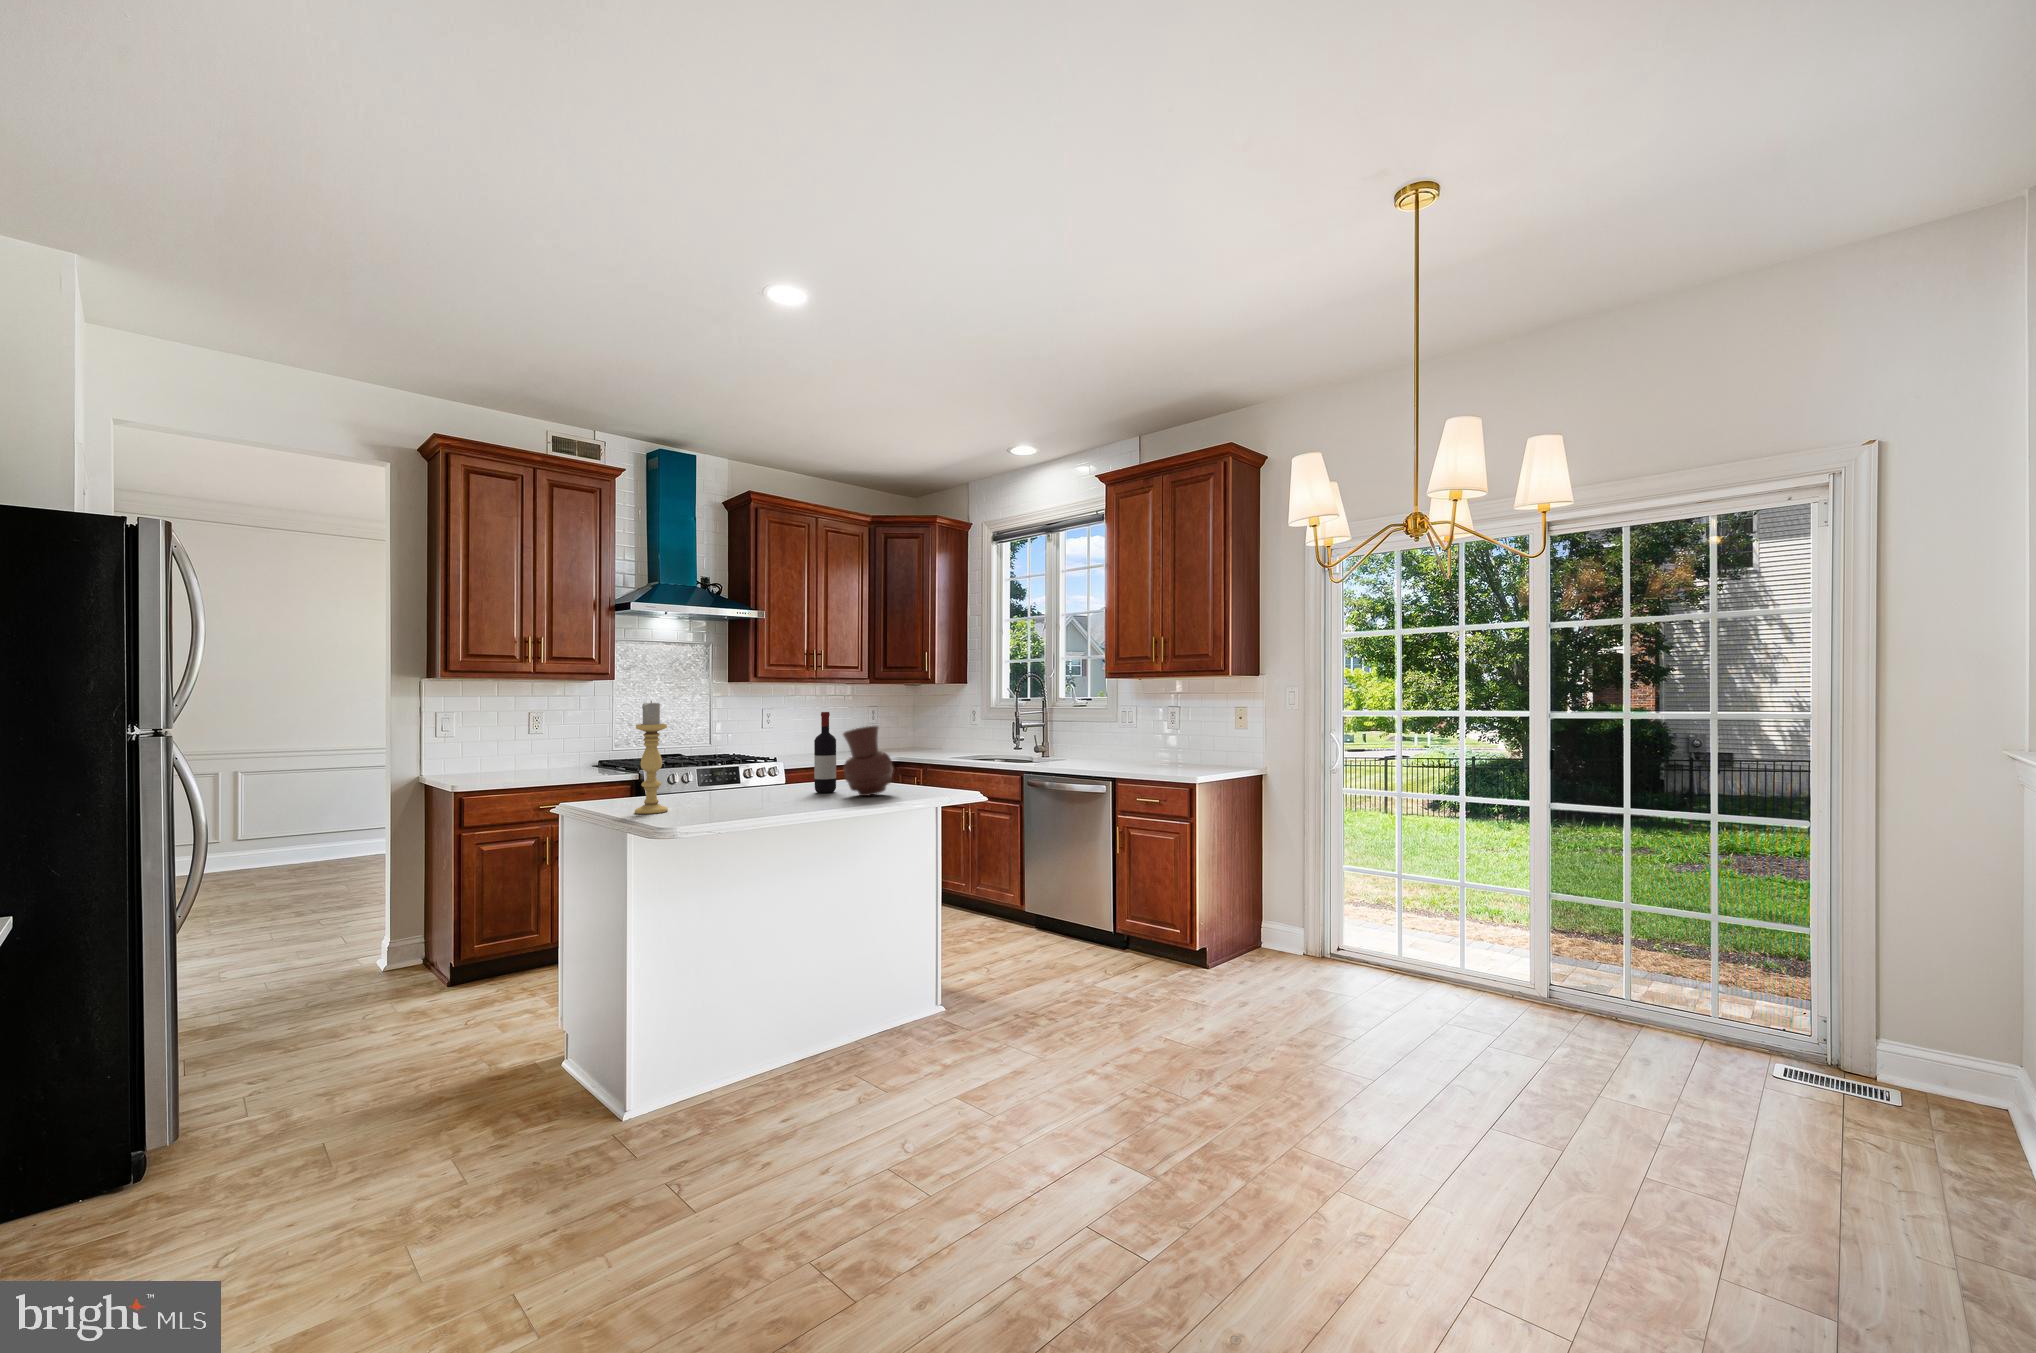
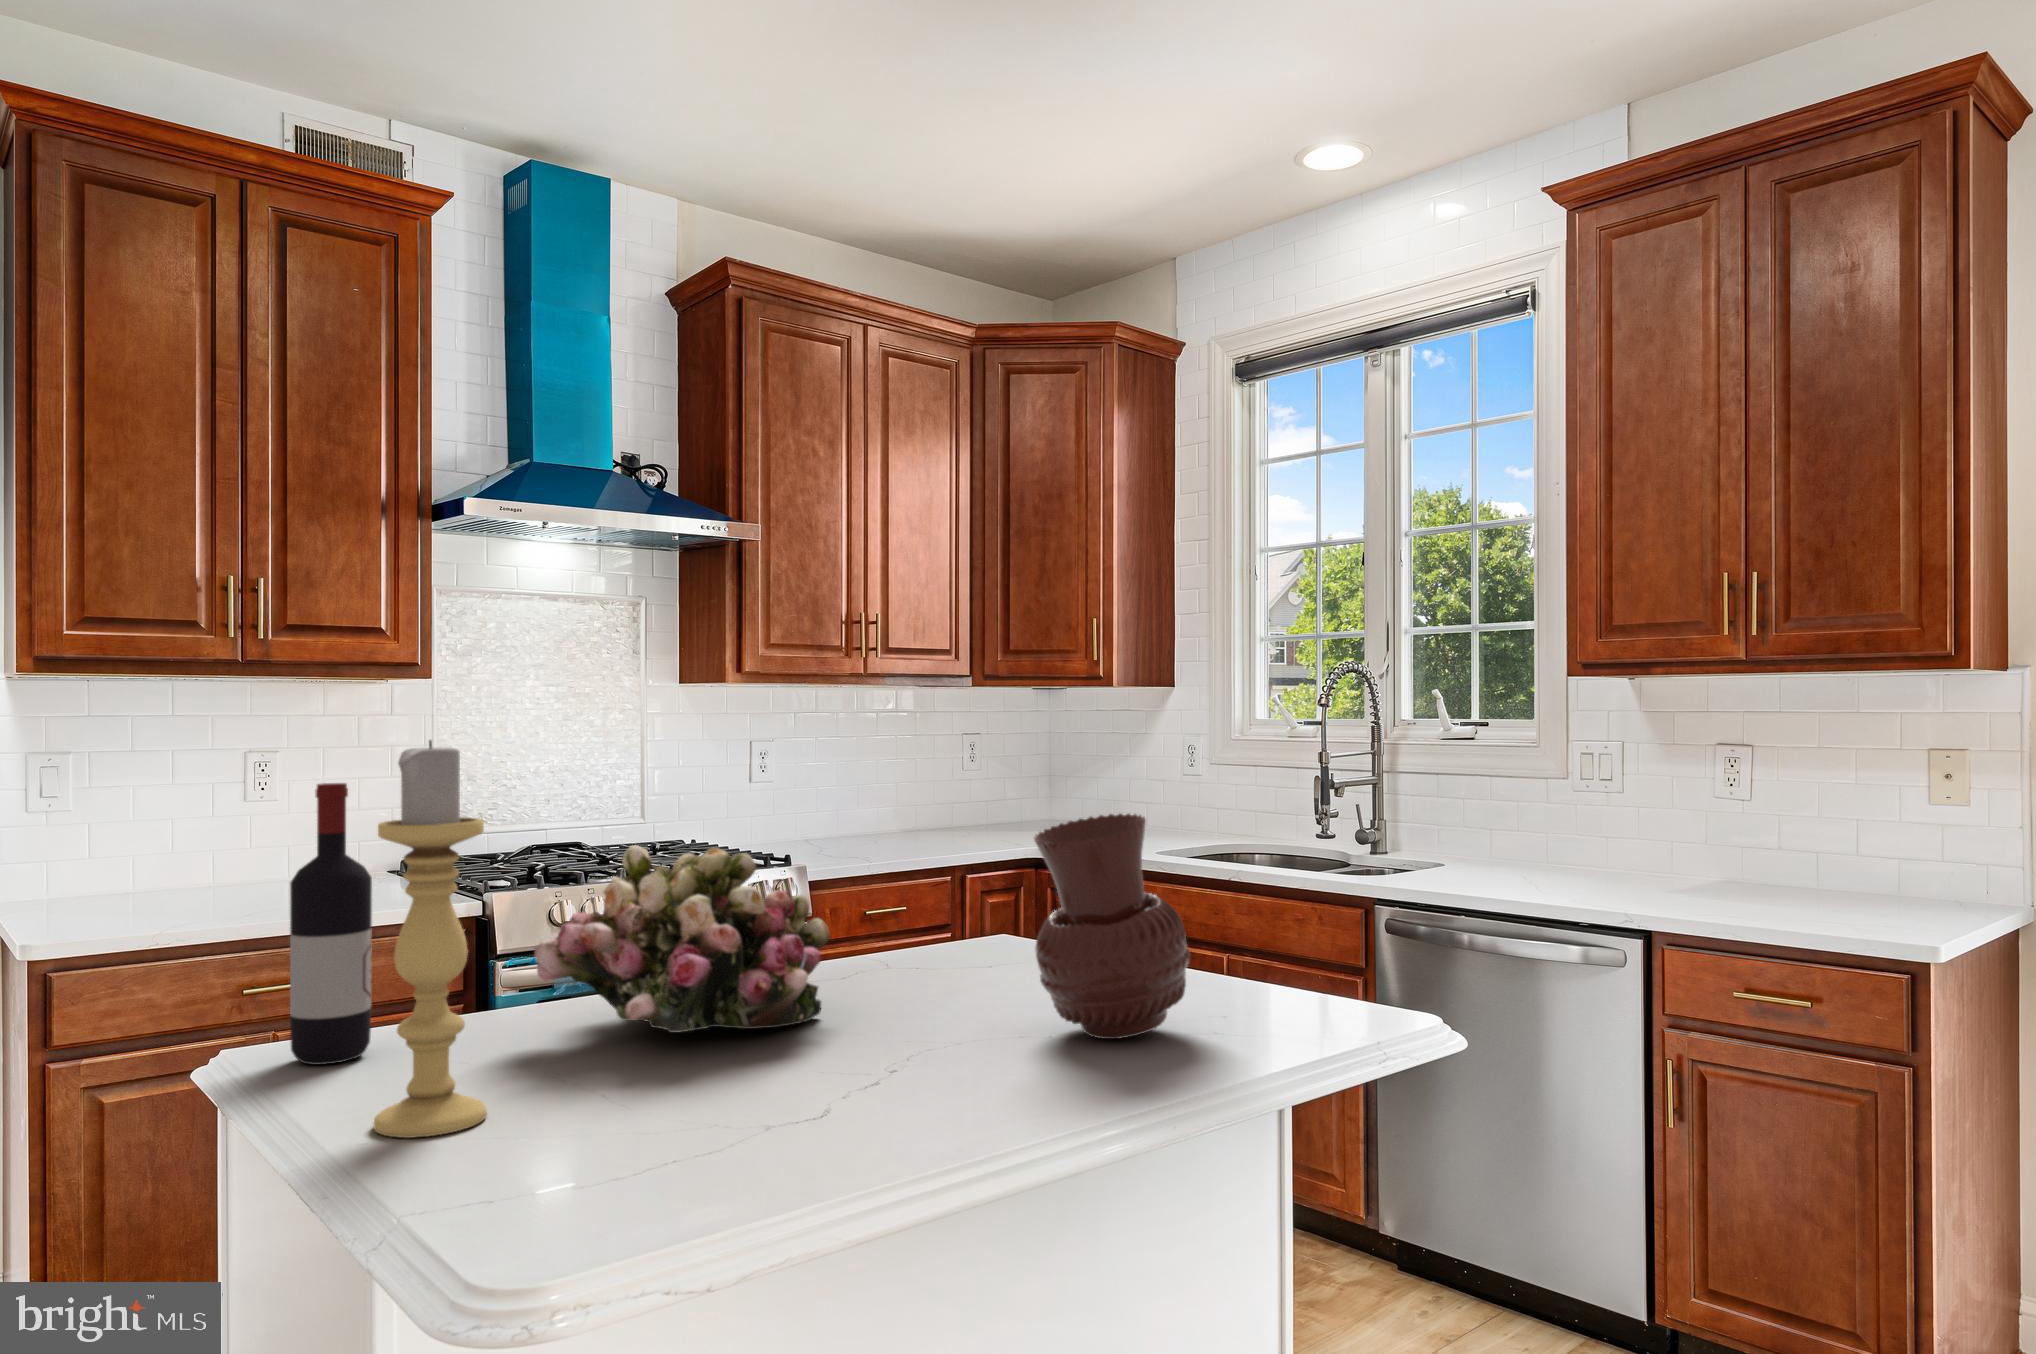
wine bottle: present [814,712,836,793] -> present [290,783,372,1065]
flower arrangement: none [678,737,778,795] -> present [534,845,830,1033]

